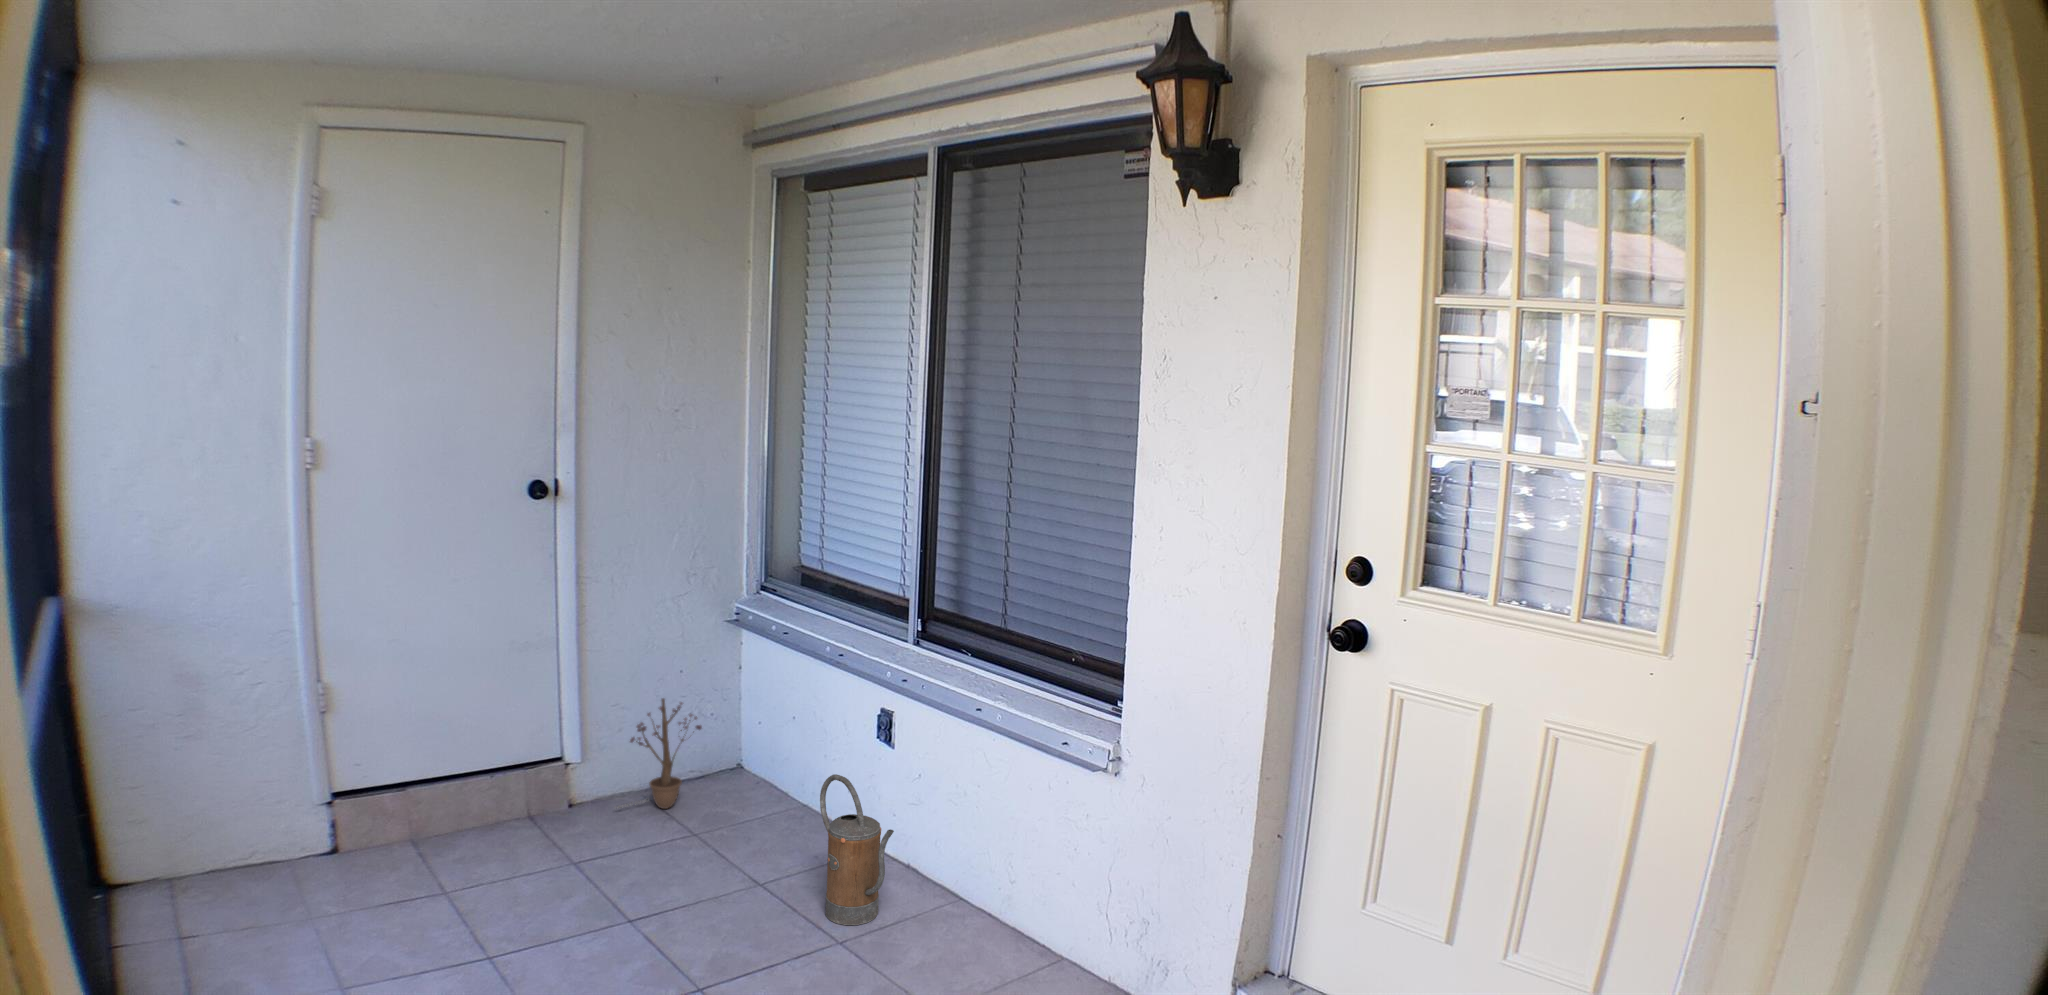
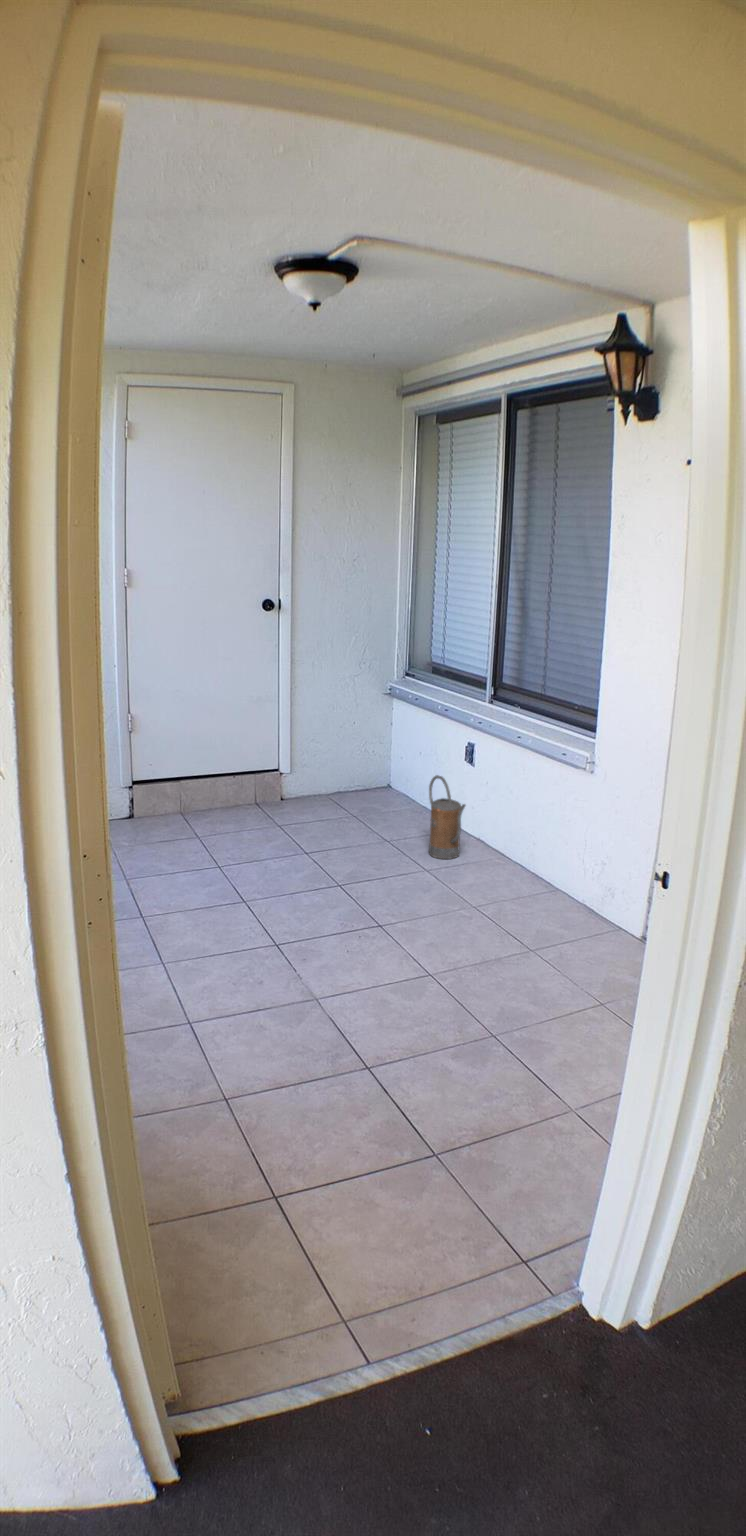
decorative plant: present [618,699,702,809] -> none [320,736,370,802]

